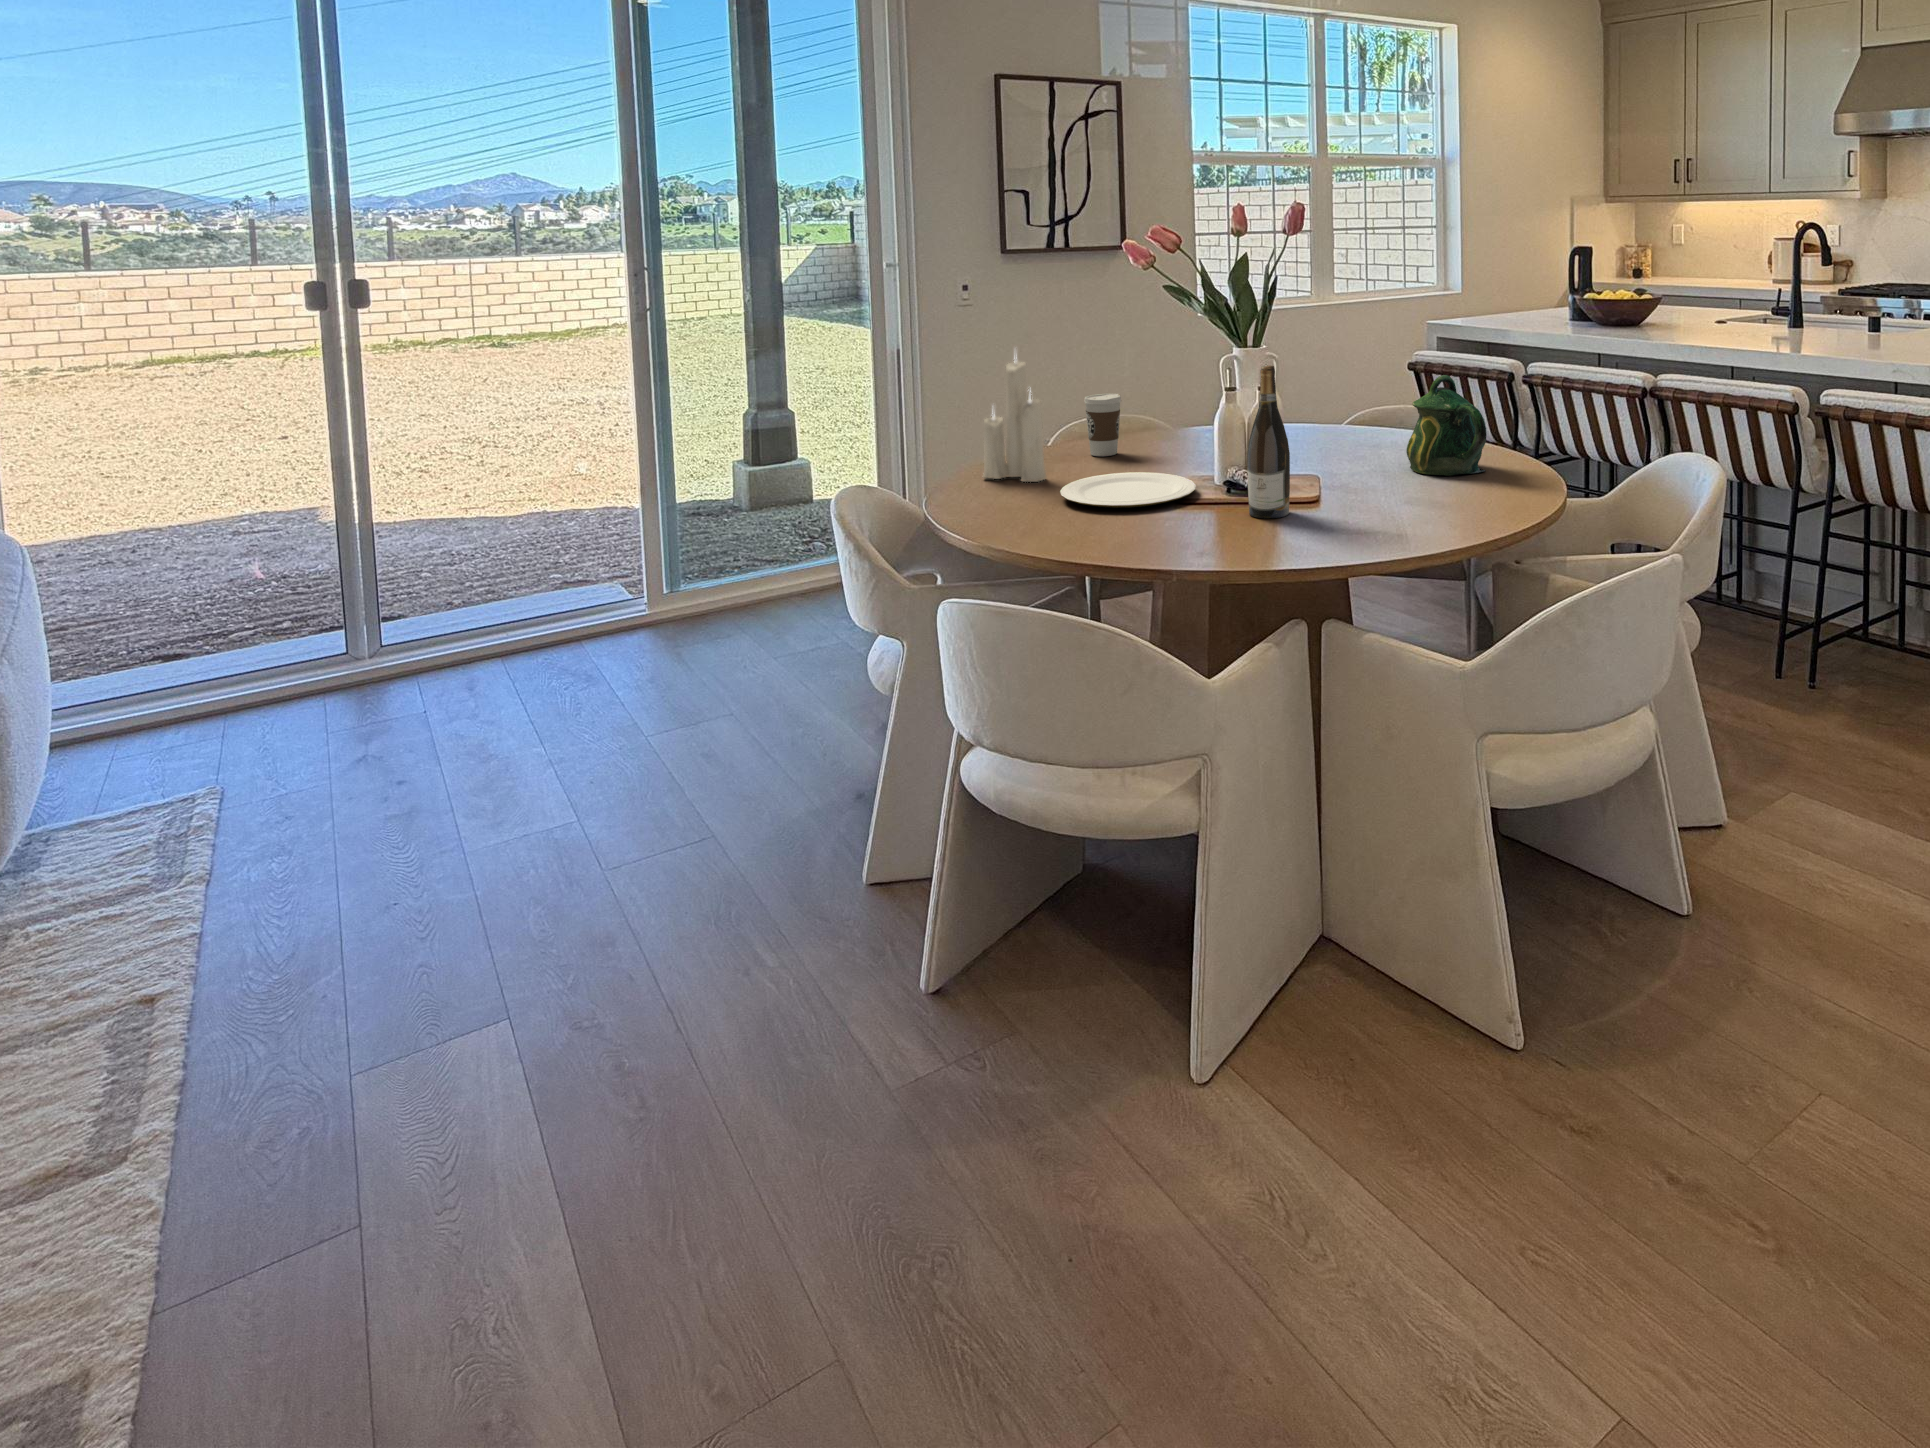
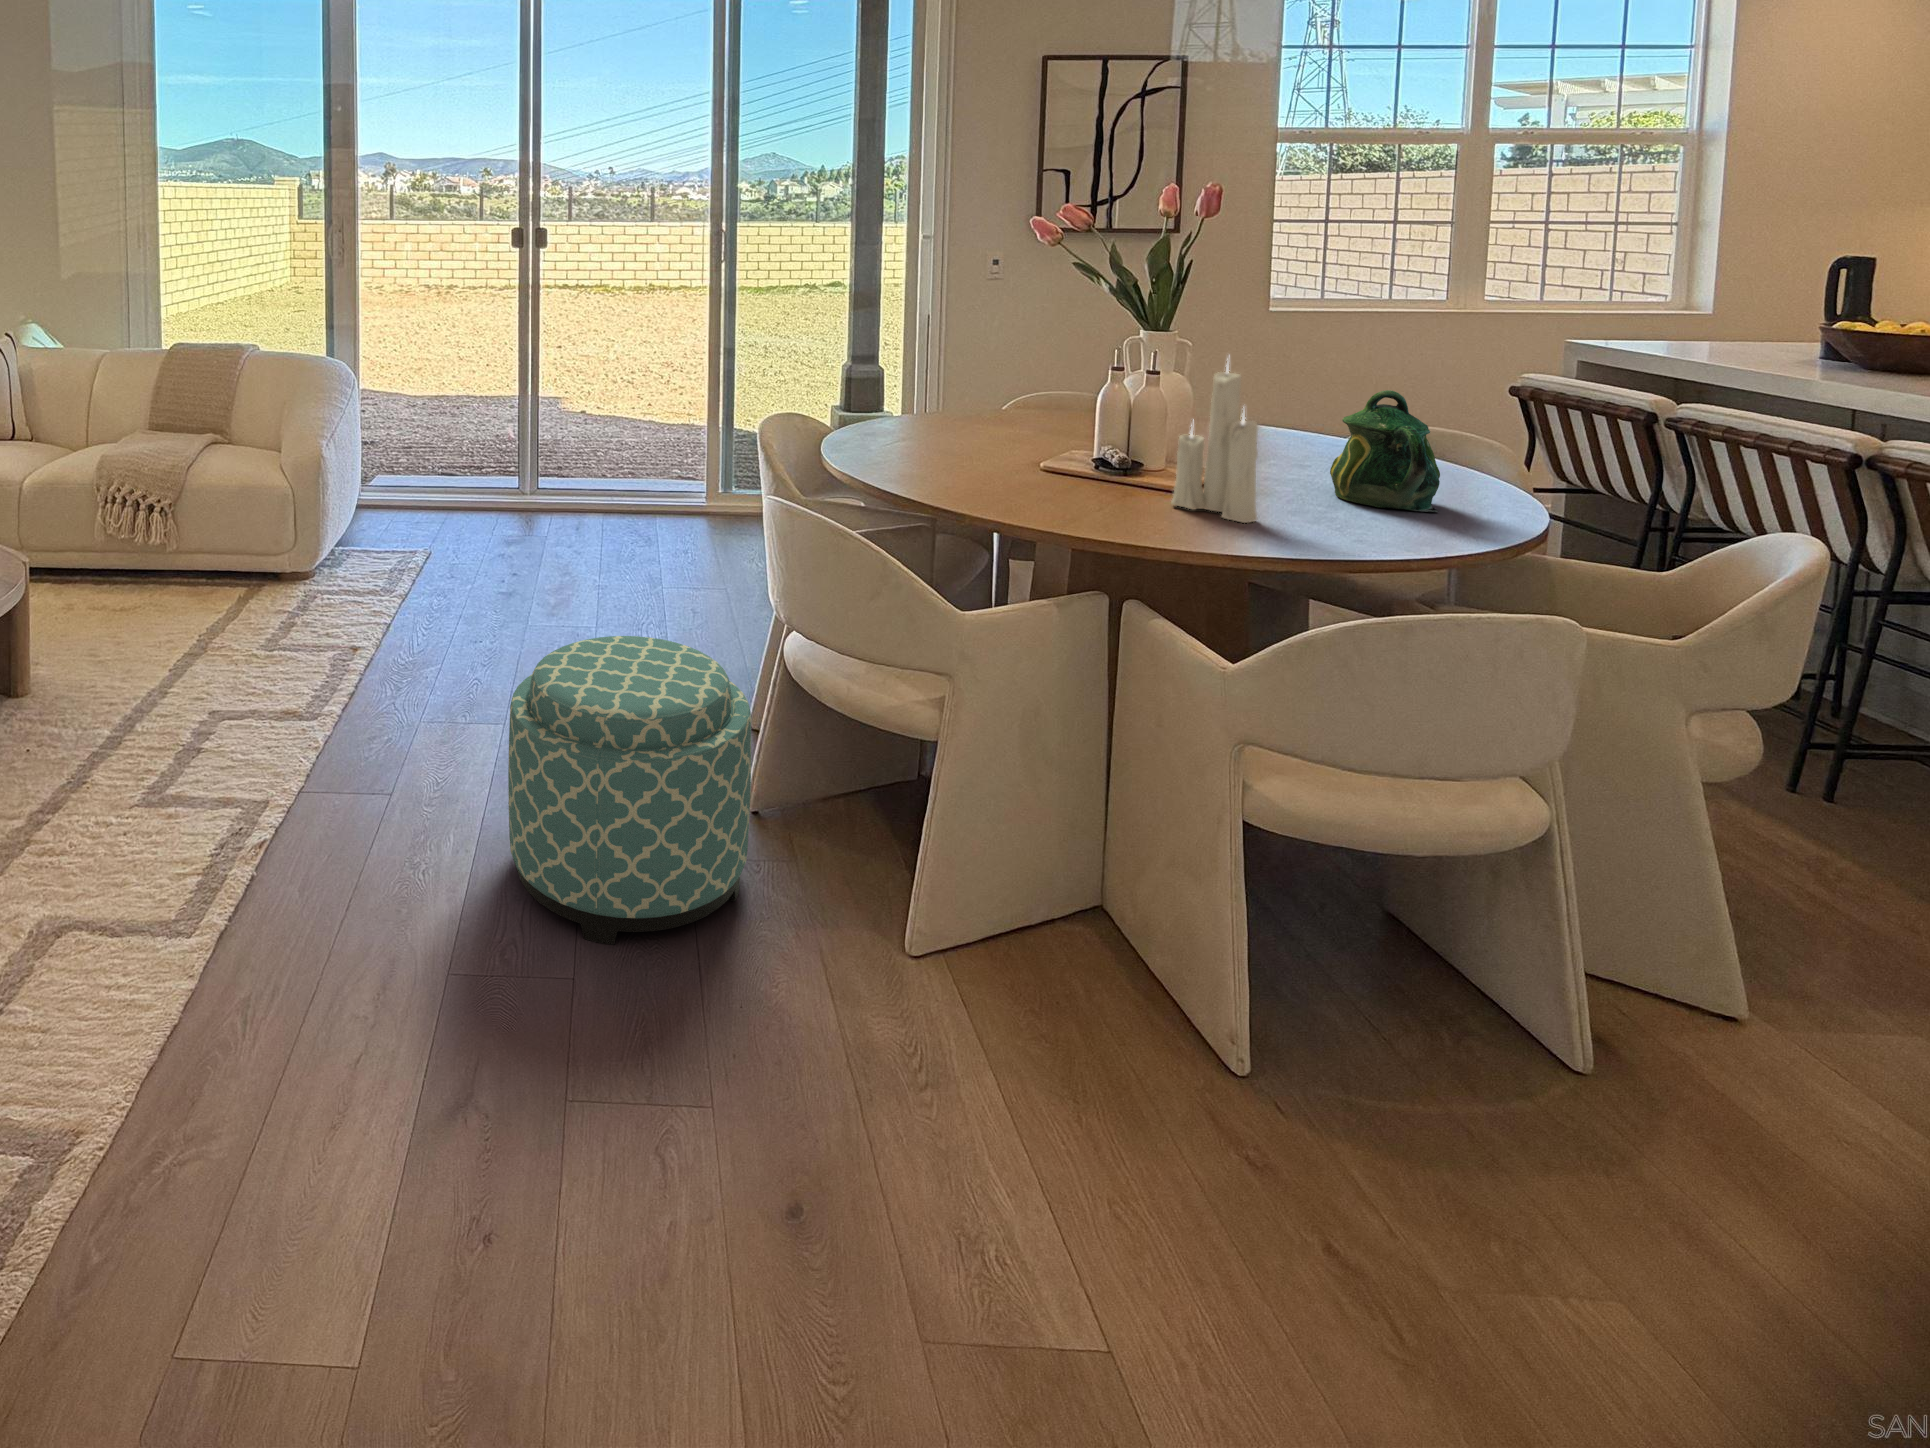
candle: present [983,361,1046,482] -> present [1171,364,1258,523]
wine bottle: present [1247,366,1290,518] -> none [1083,349,1132,504]
coffee cup: present [1084,393,1121,456] -> none [995,368,1033,428]
plate: present [1060,472,1196,508] -> none [921,439,1057,471]
ottoman: none [634,805,988,1260] -> present [508,636,751,945]

